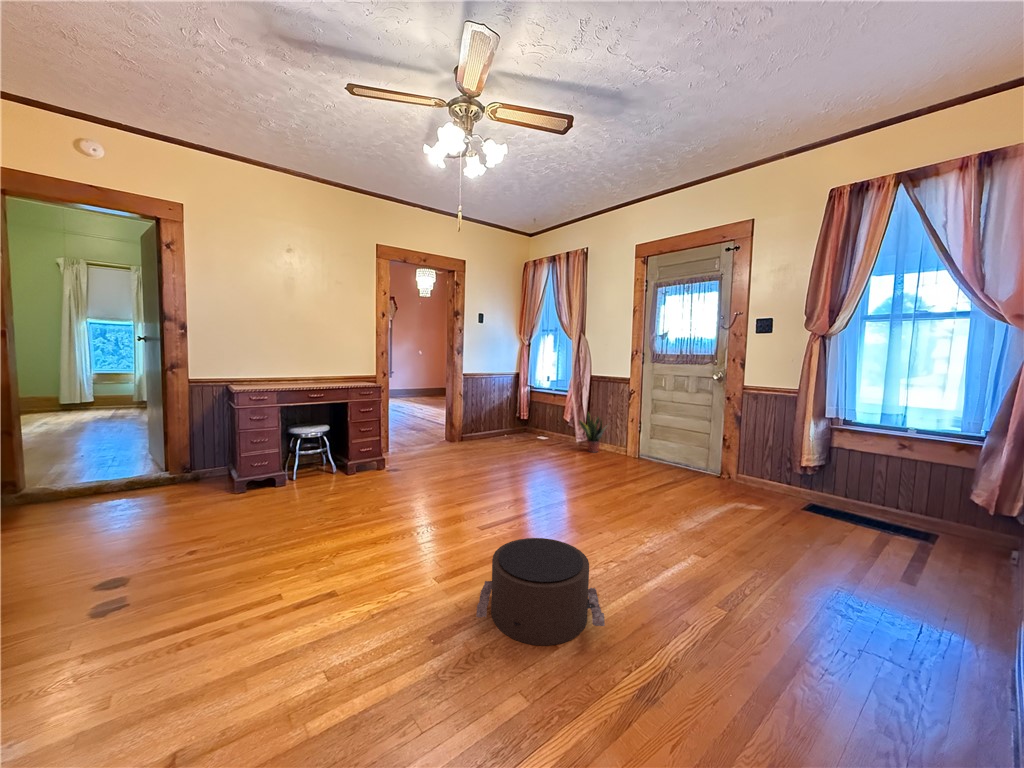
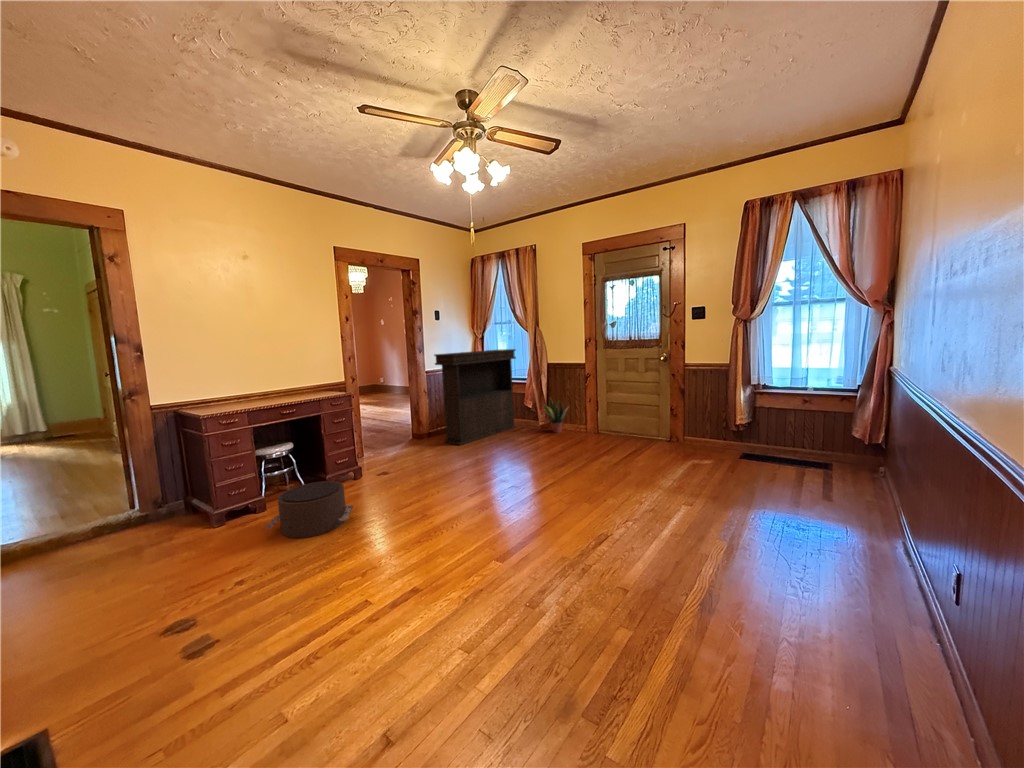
console table: none [467,356,558,453] -> present [434,349,516,445]
pouf: present [476,538,605,645] -> present [265,481,353,538]

